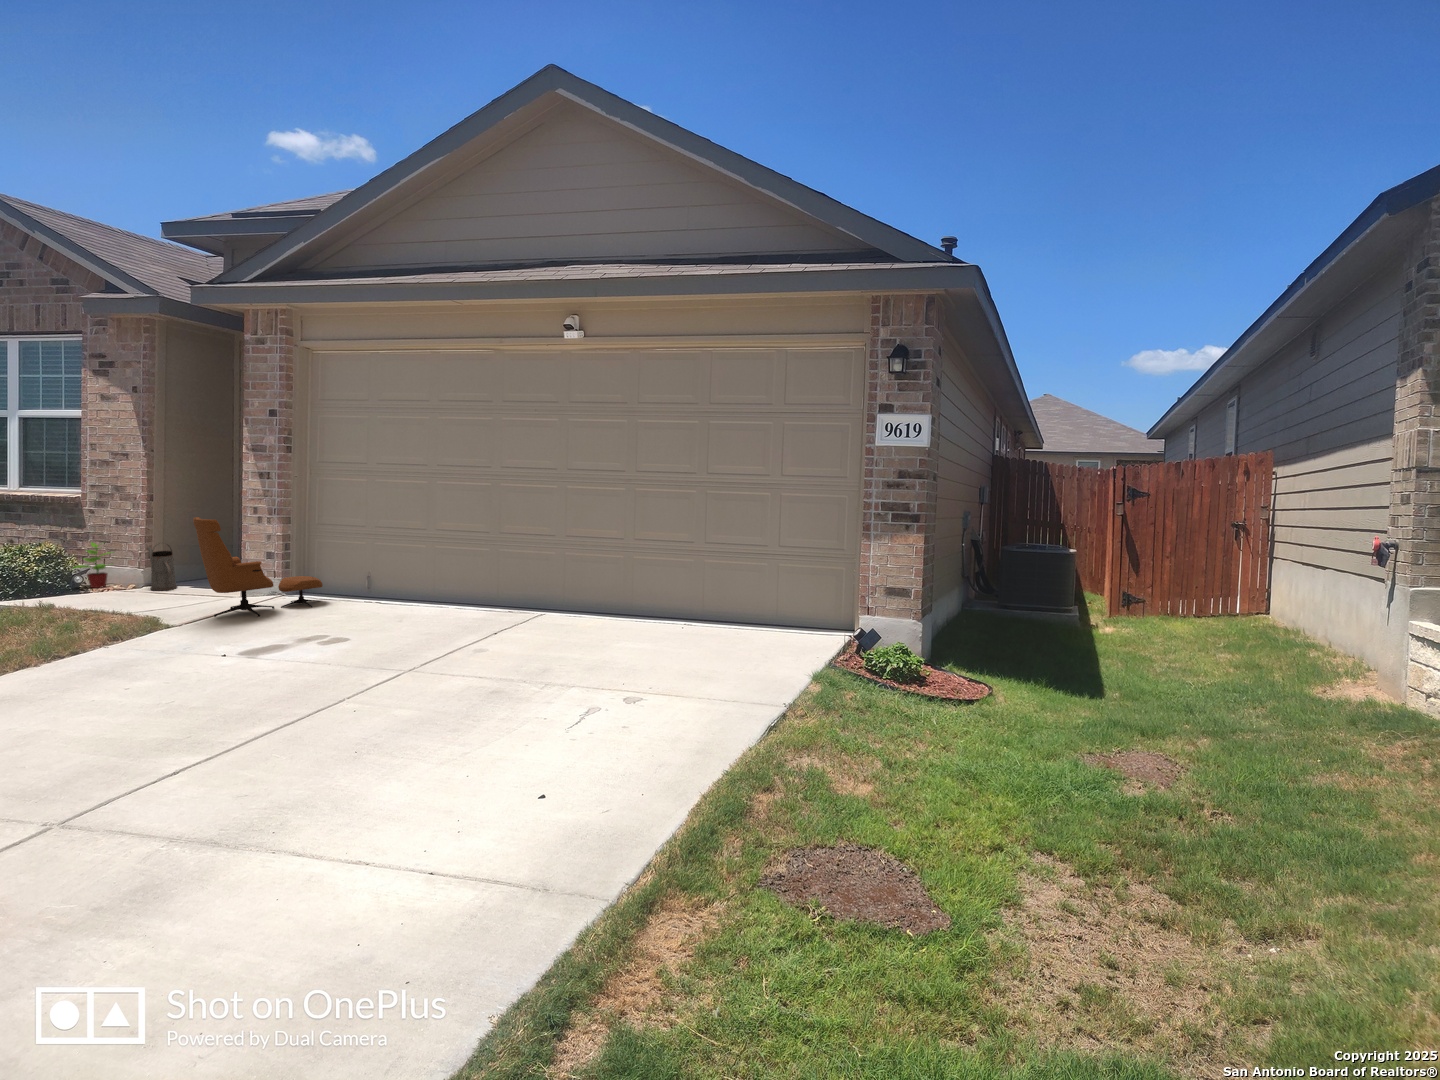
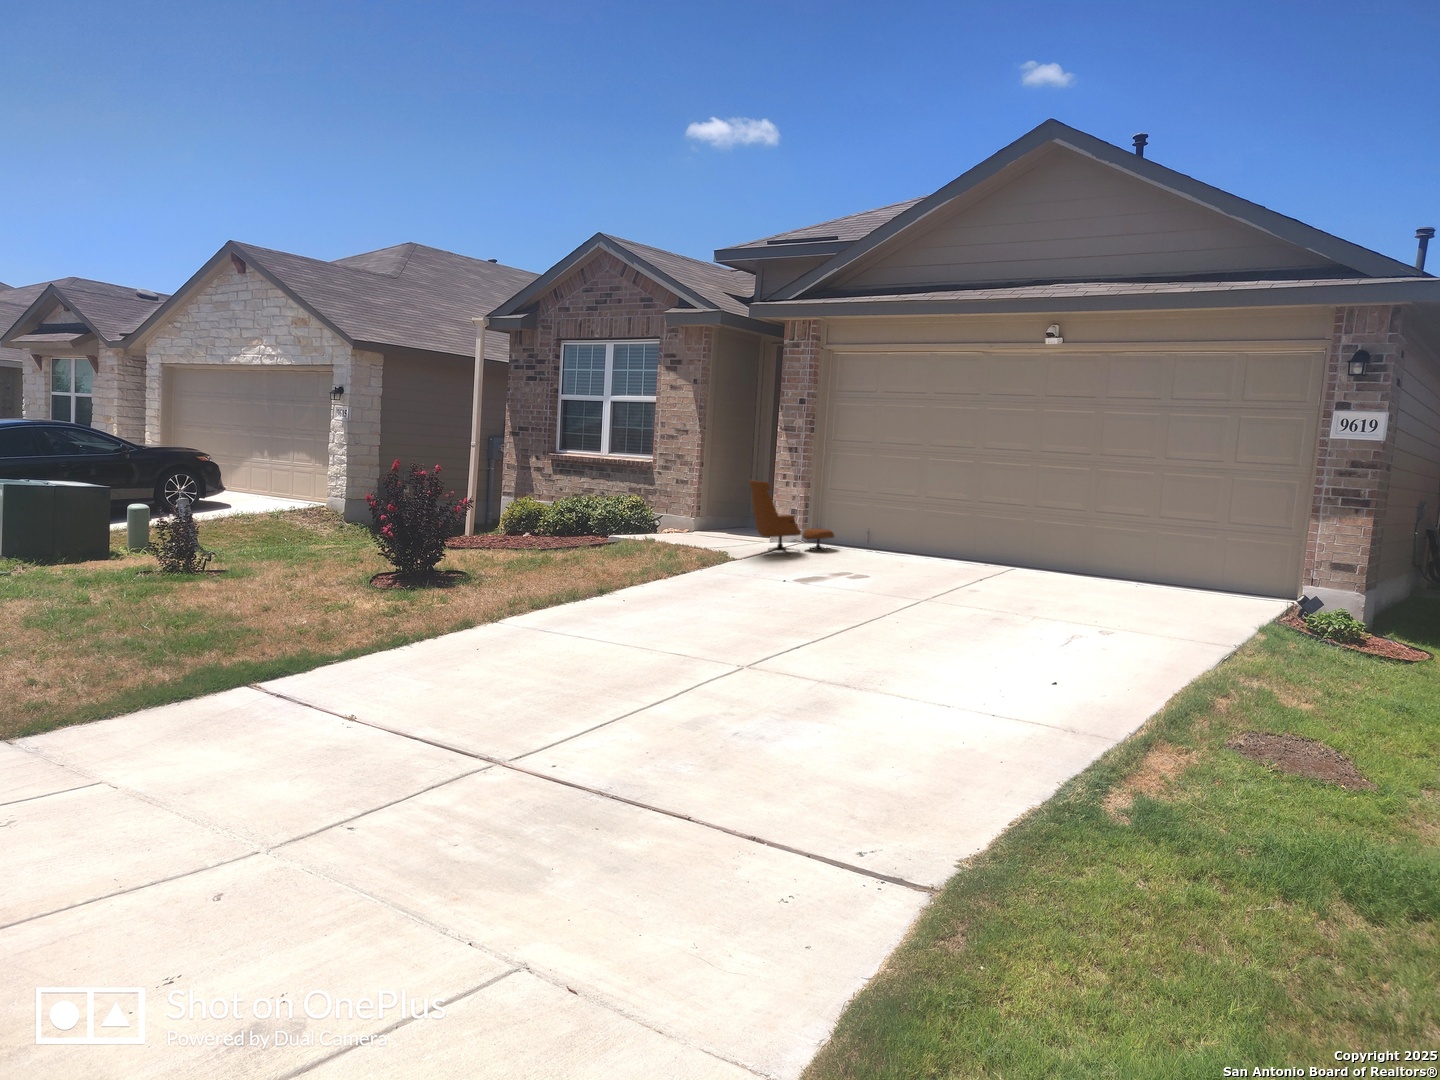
watering can: present [147,542,177,591] -> none [699,498,720,534]
potted plant: present [75,543,109,588] -> none [649,494,677,530]

